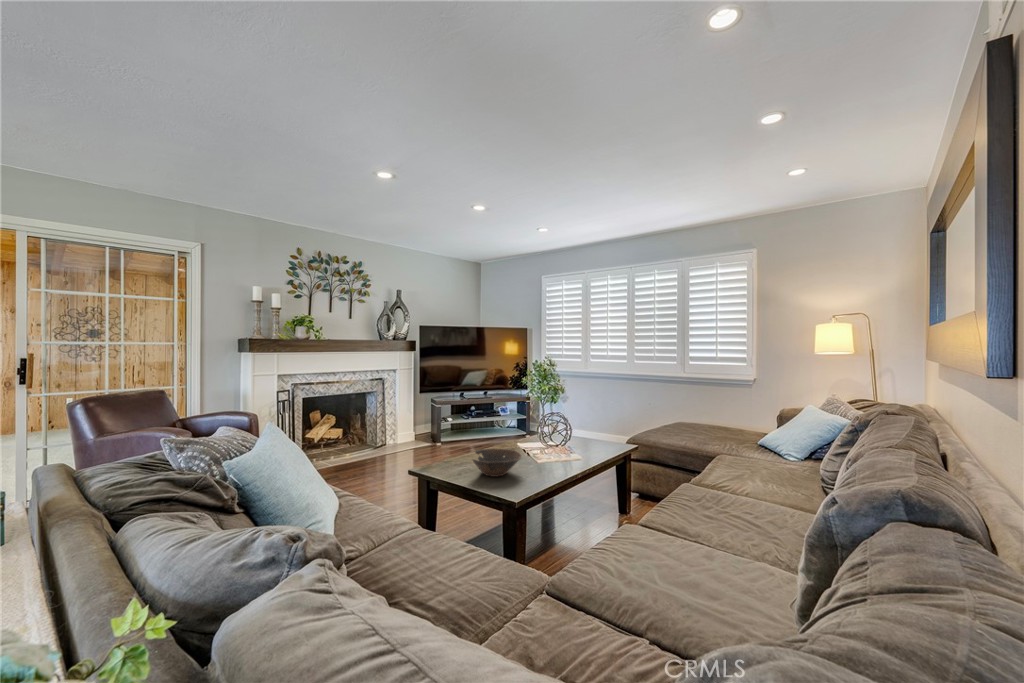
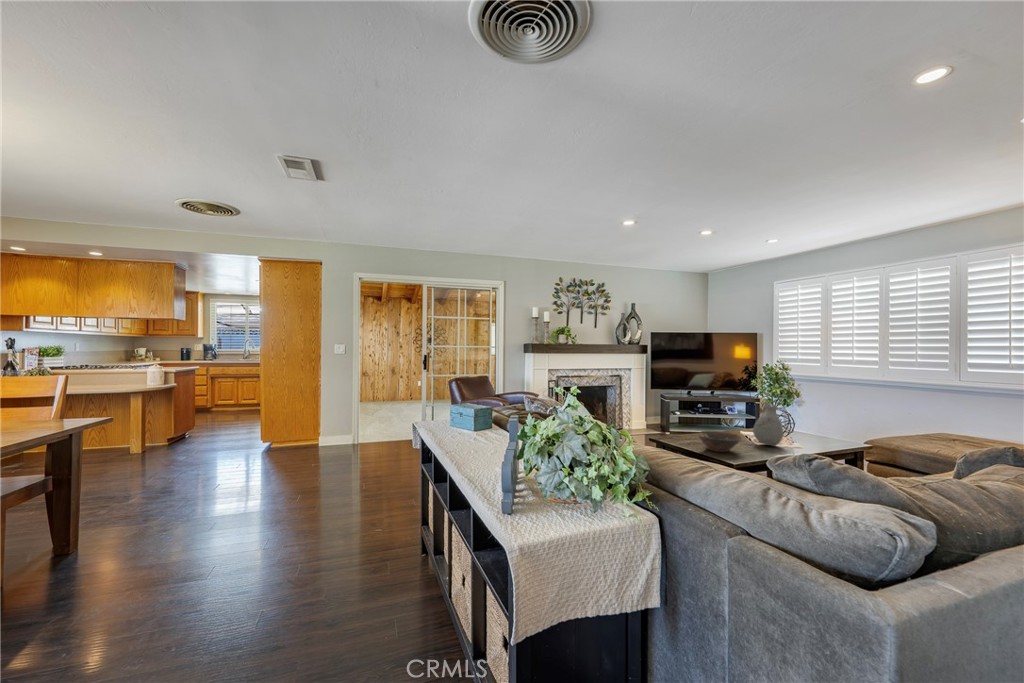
vase: none [531,411,560,458] -> present [753,406,783,446]

